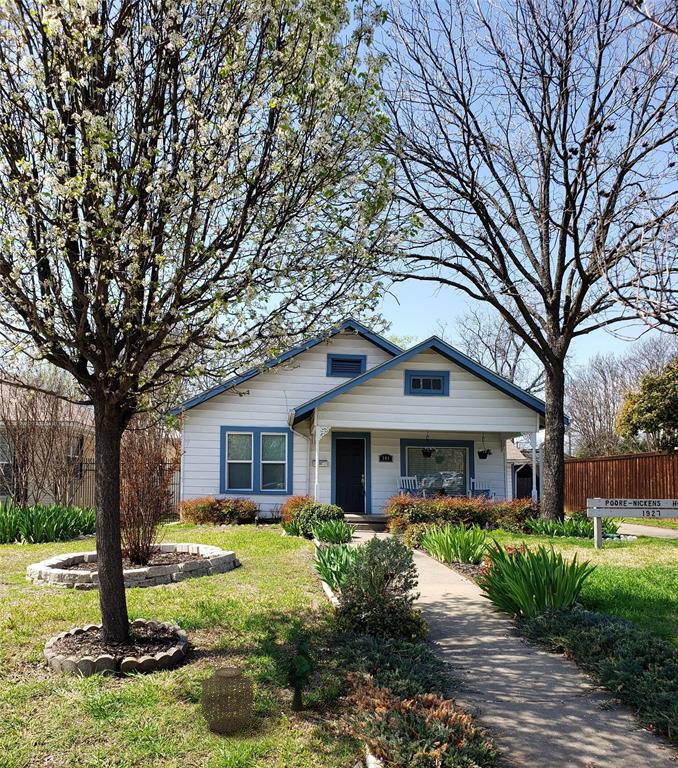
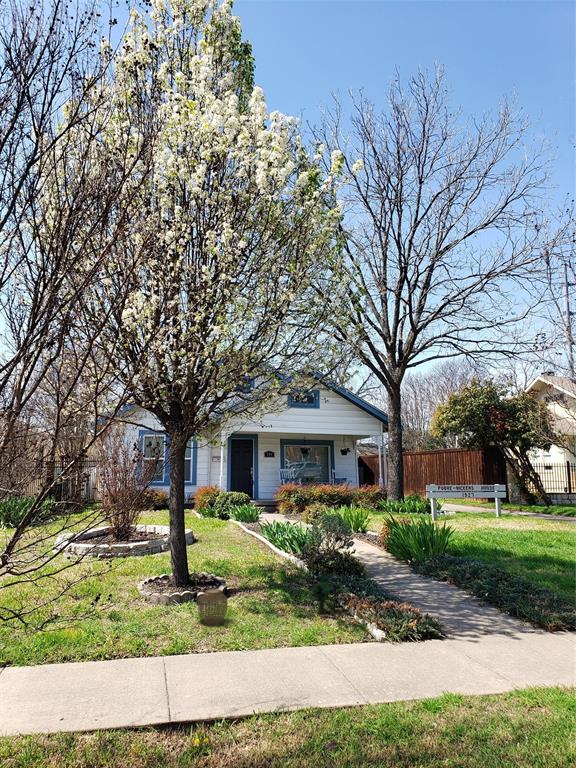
woven basket: present [202,667,254,732] -> present [198,589,227,624]

